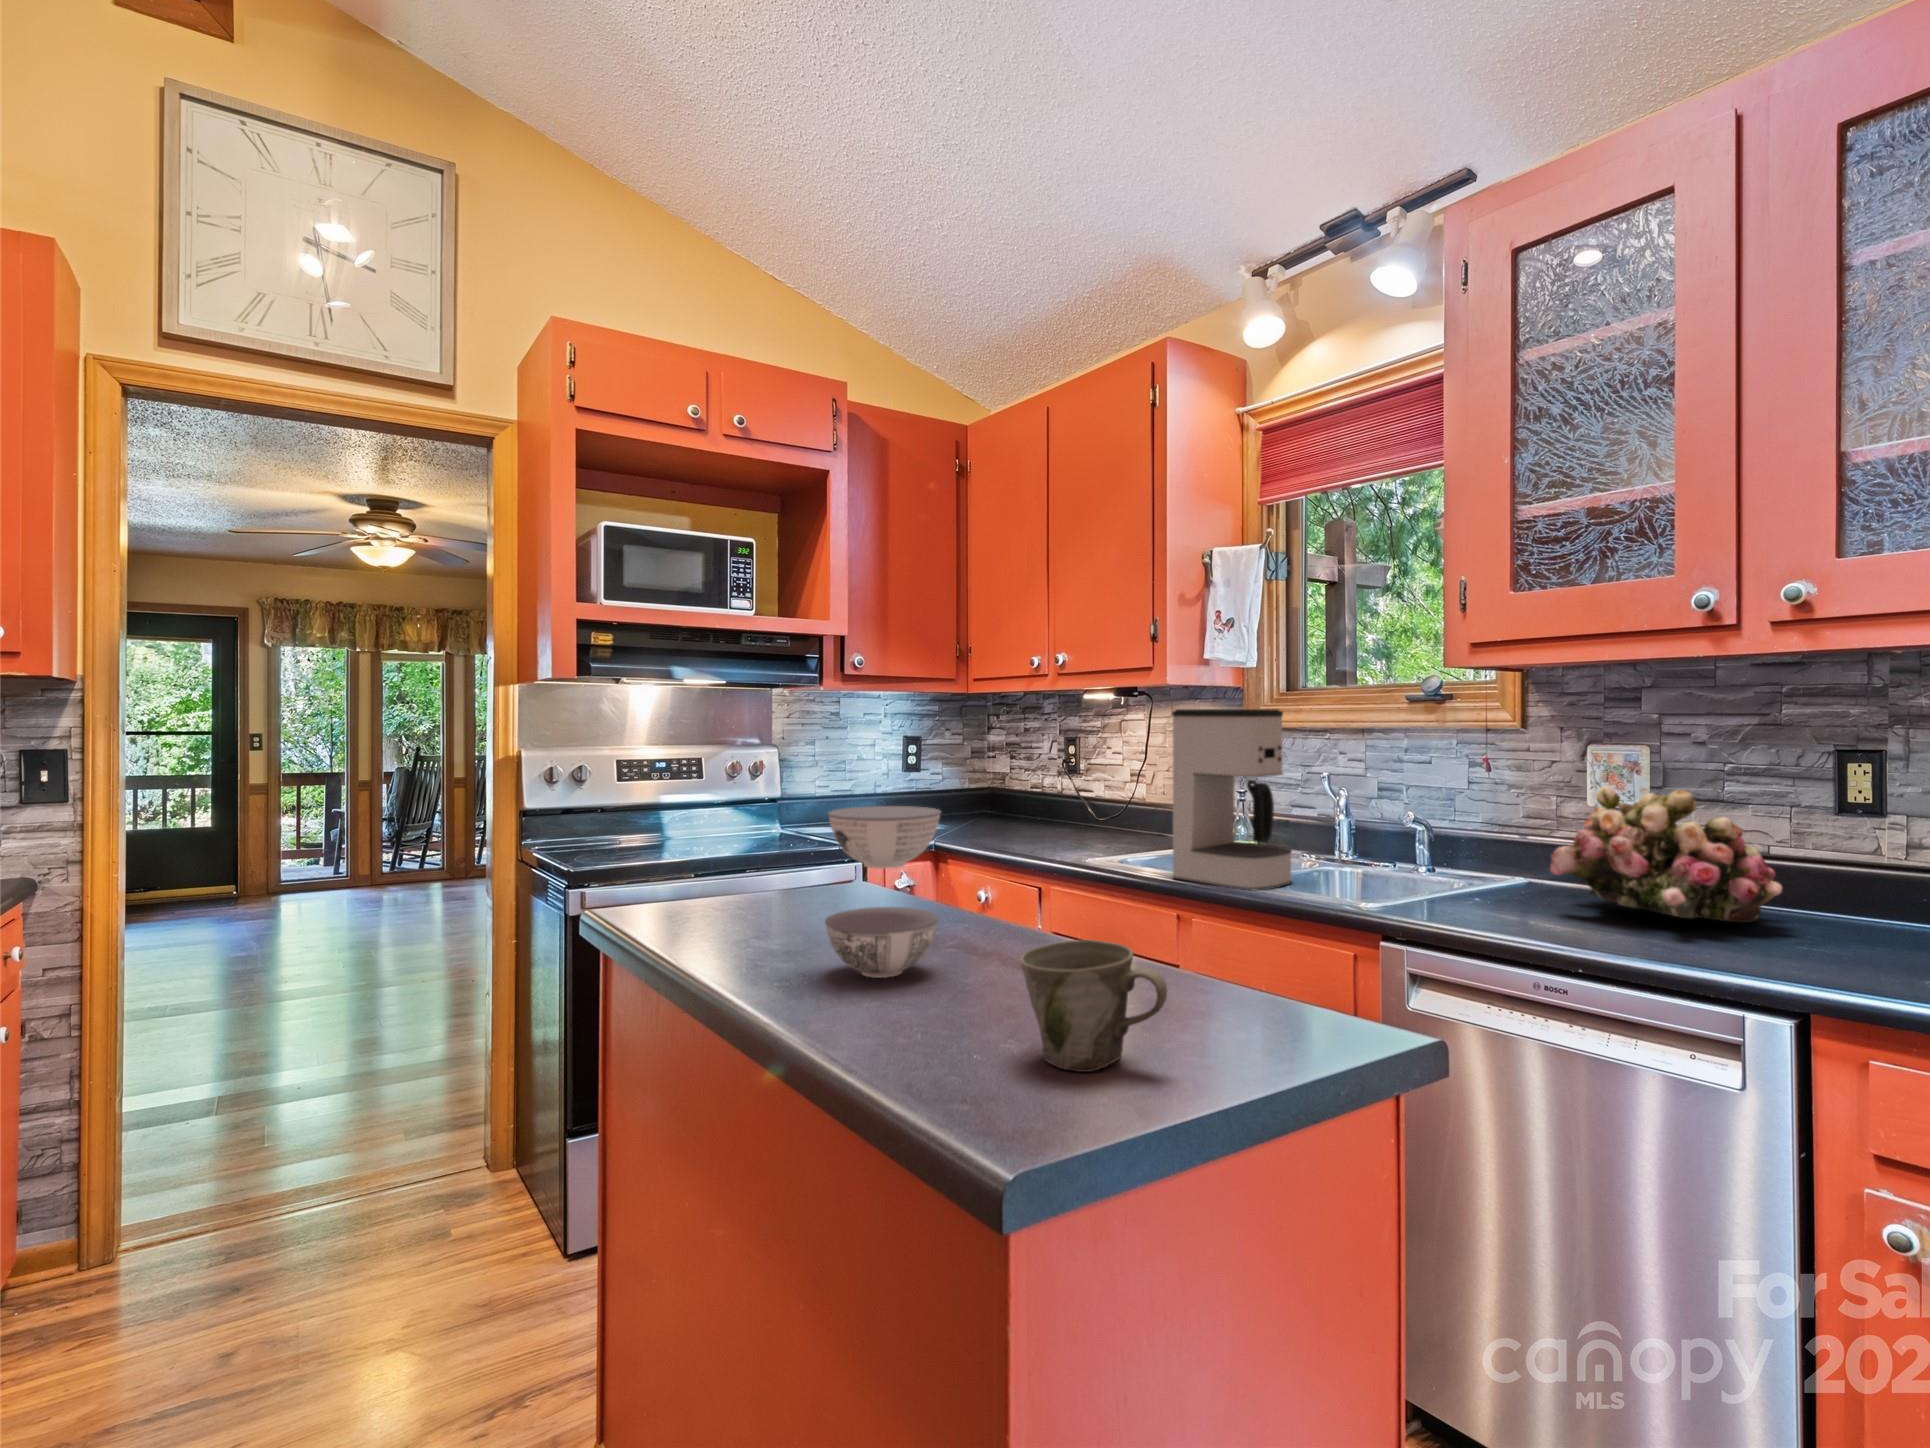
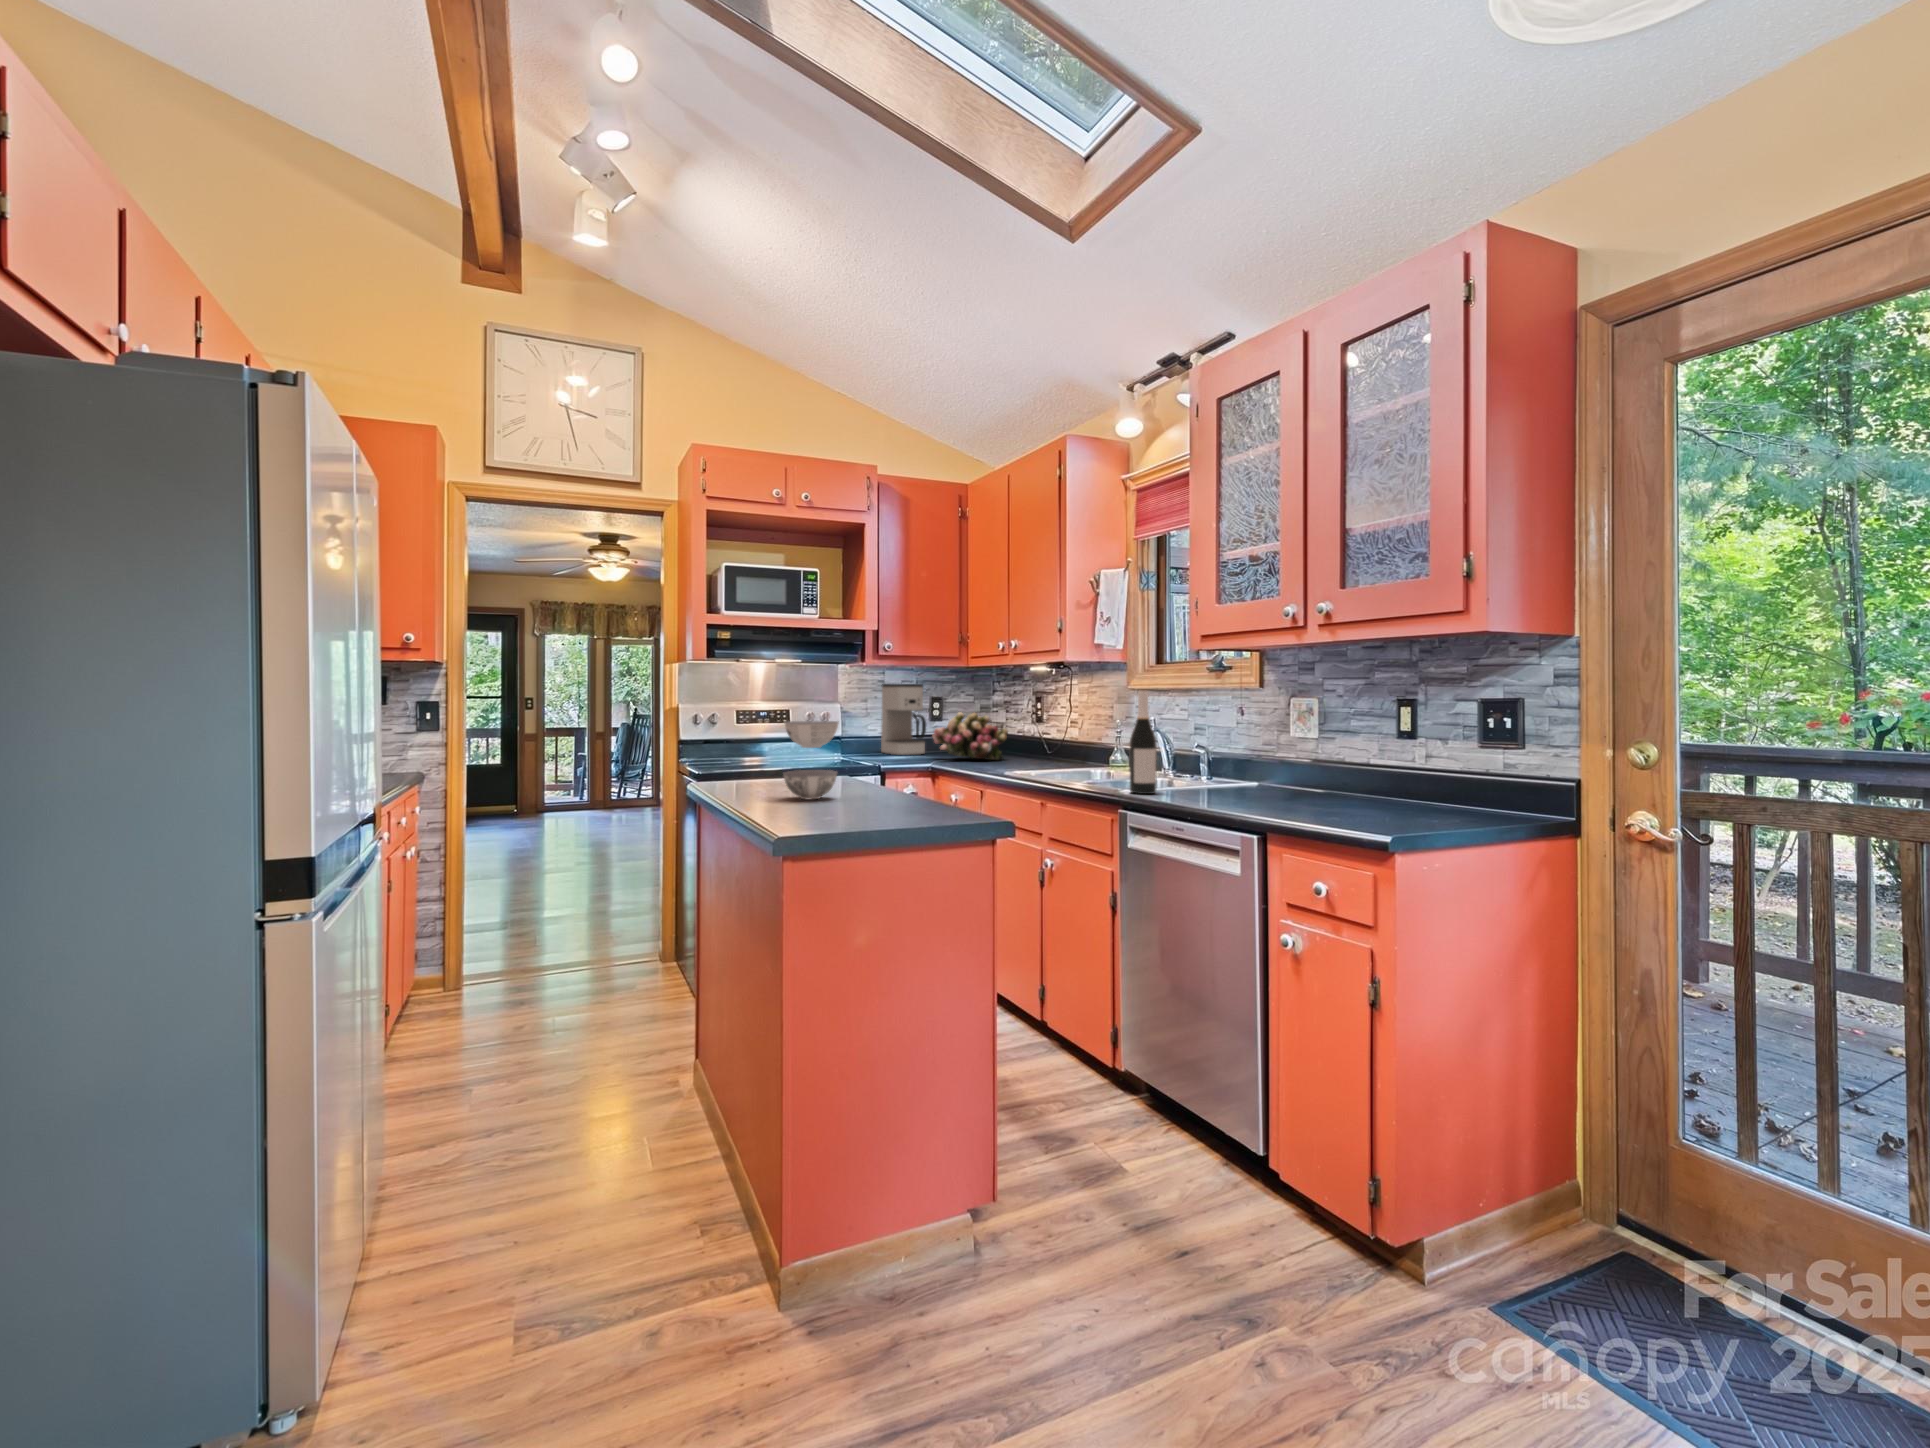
coffee maker: present [1172,709,1292,890] -> present [881,684,926,755]
wine bottle: none [1403,735,1454,919] -> present [1130,690,1157,794]
flower arrangement: present [1549,786,1782,923] -> present [933,712,1008,760]
mug: present [1020,940,1167,1072] -> none [830,770,884,818]

